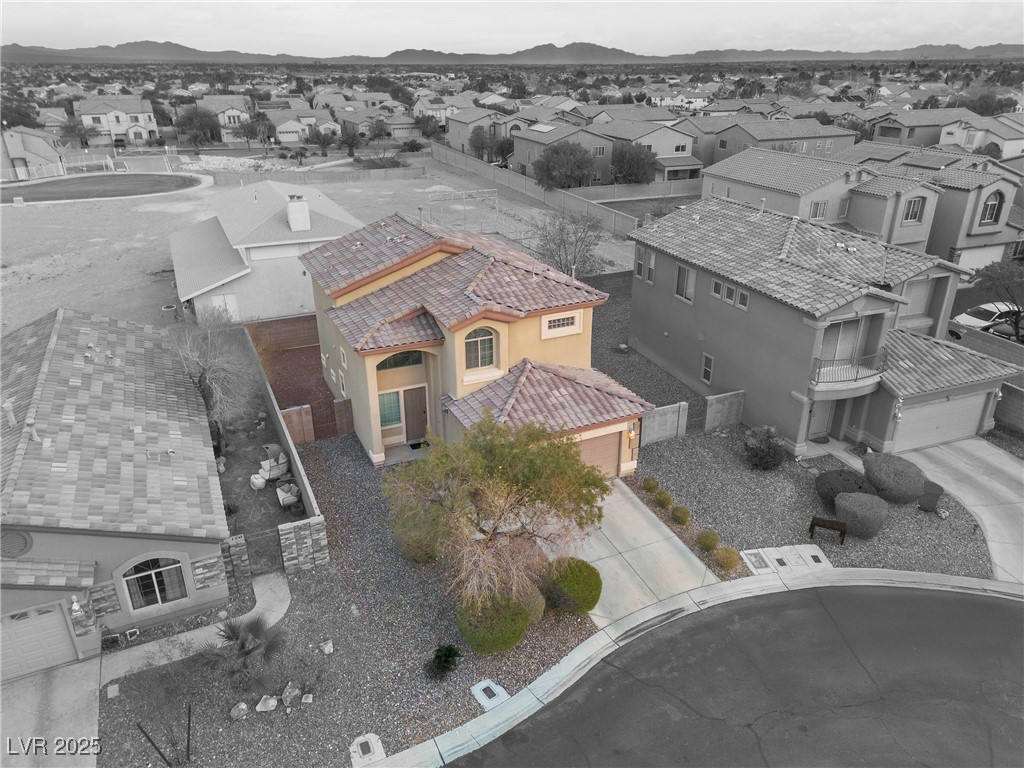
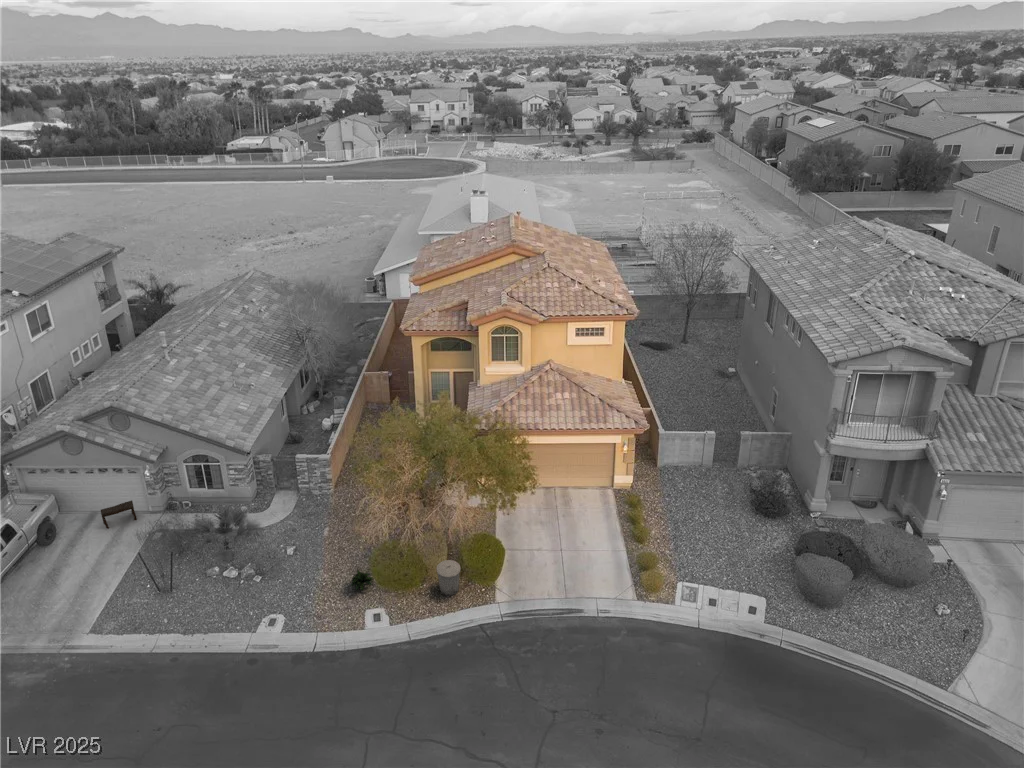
trash can: present [918,481,944,512] -> present [437,560,461,596]
bench: present [809,516,847,545] -> present [101,500,137,529]

